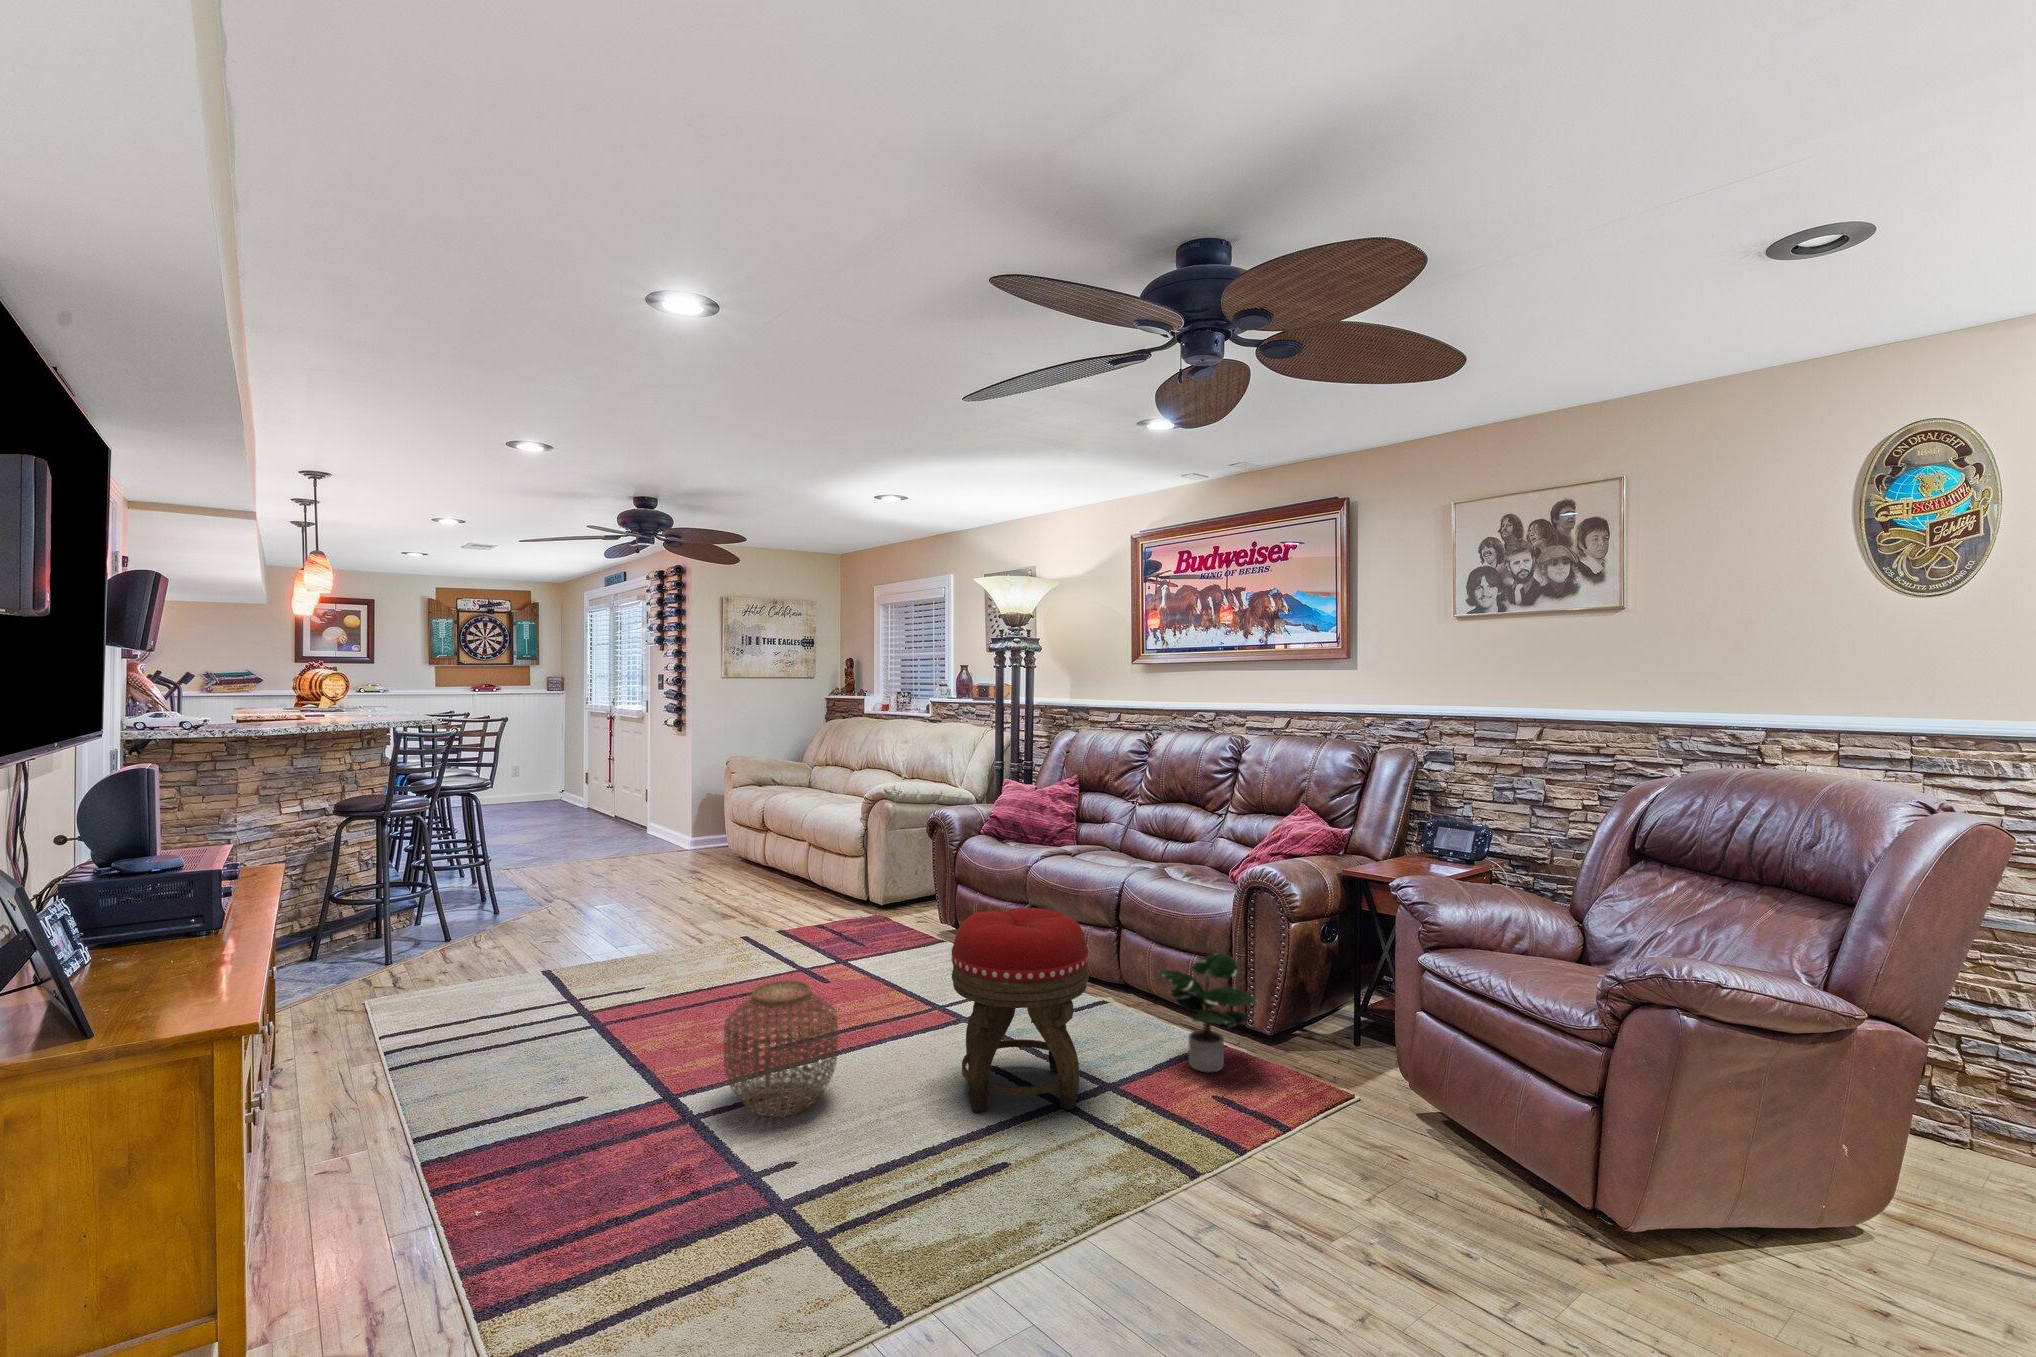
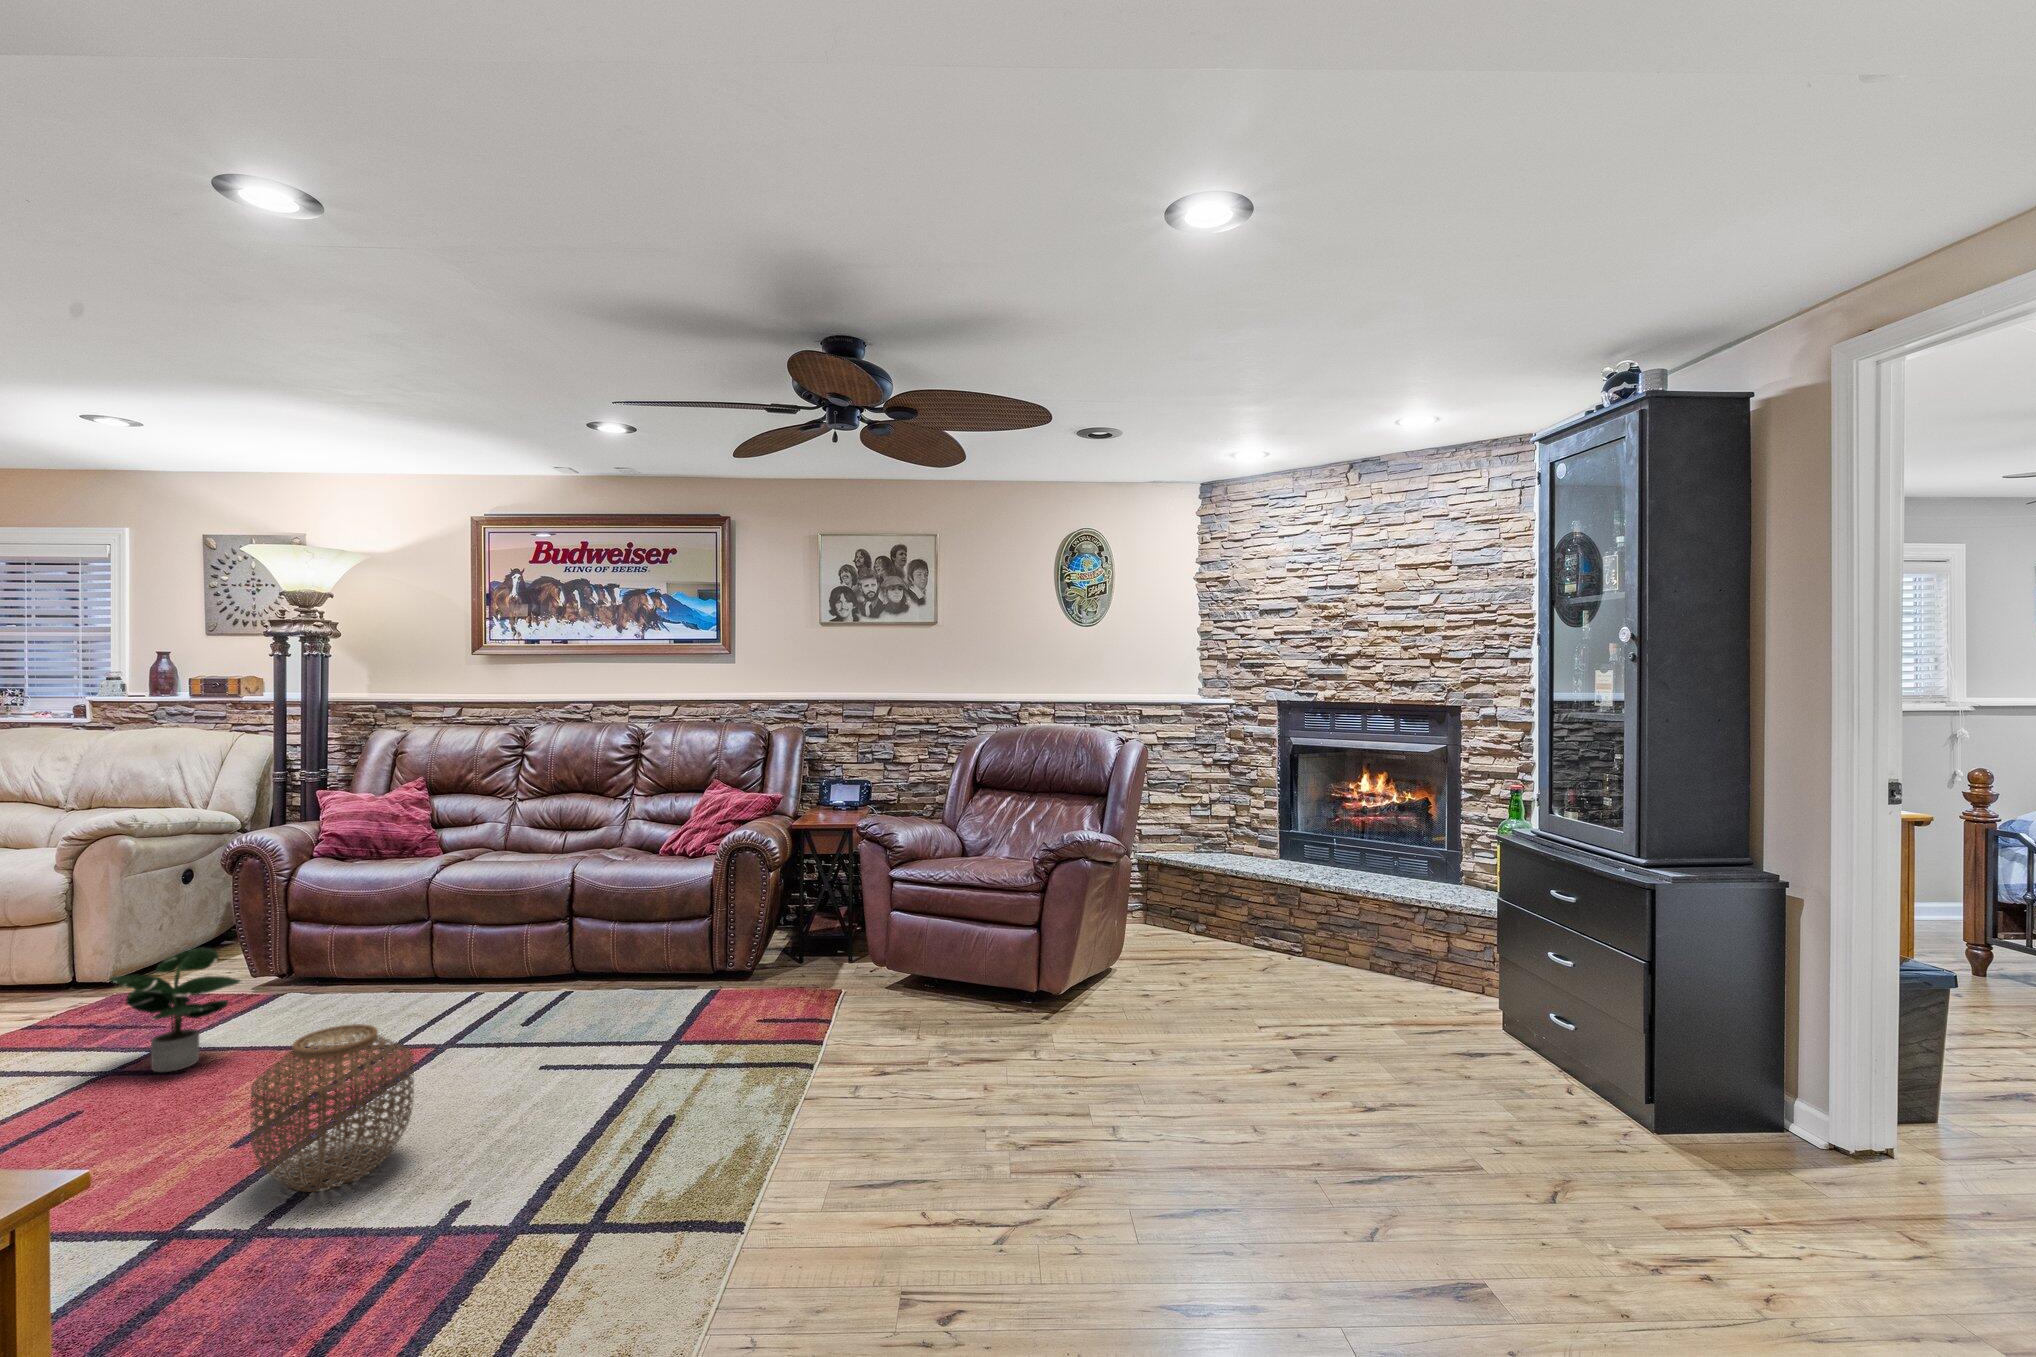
footstool: present [951,908,1089,1113] -> none [510,894,661,1099]
potted plant: present [1159,953,1258,1072] -> present [109,948,241,1073]

